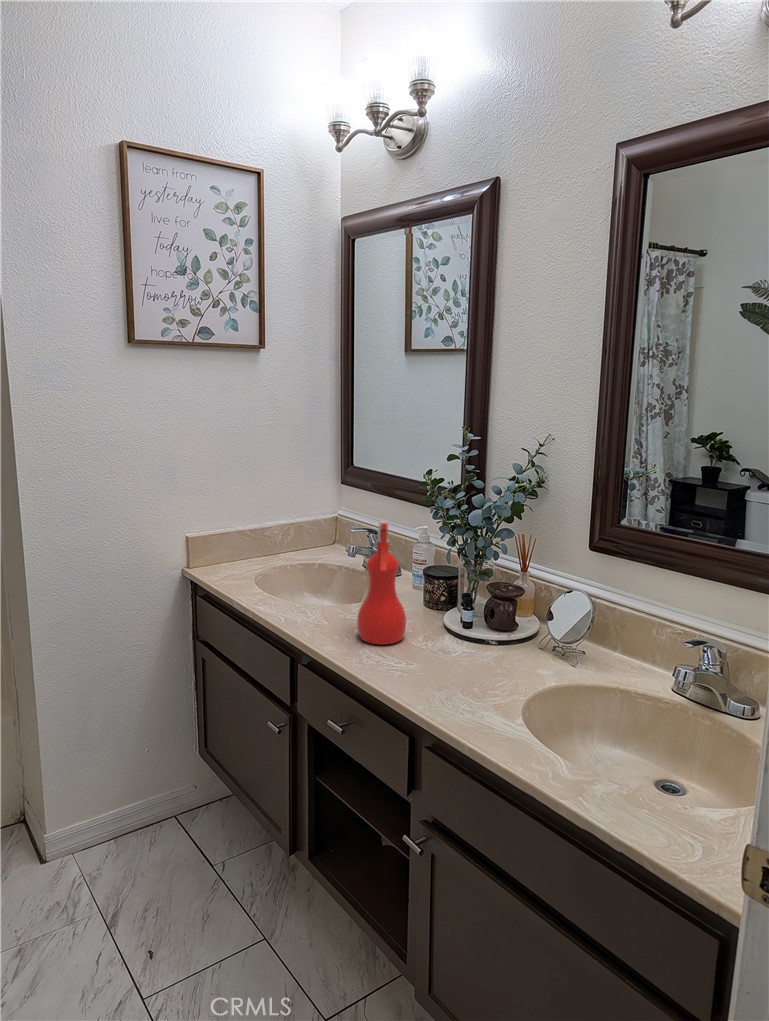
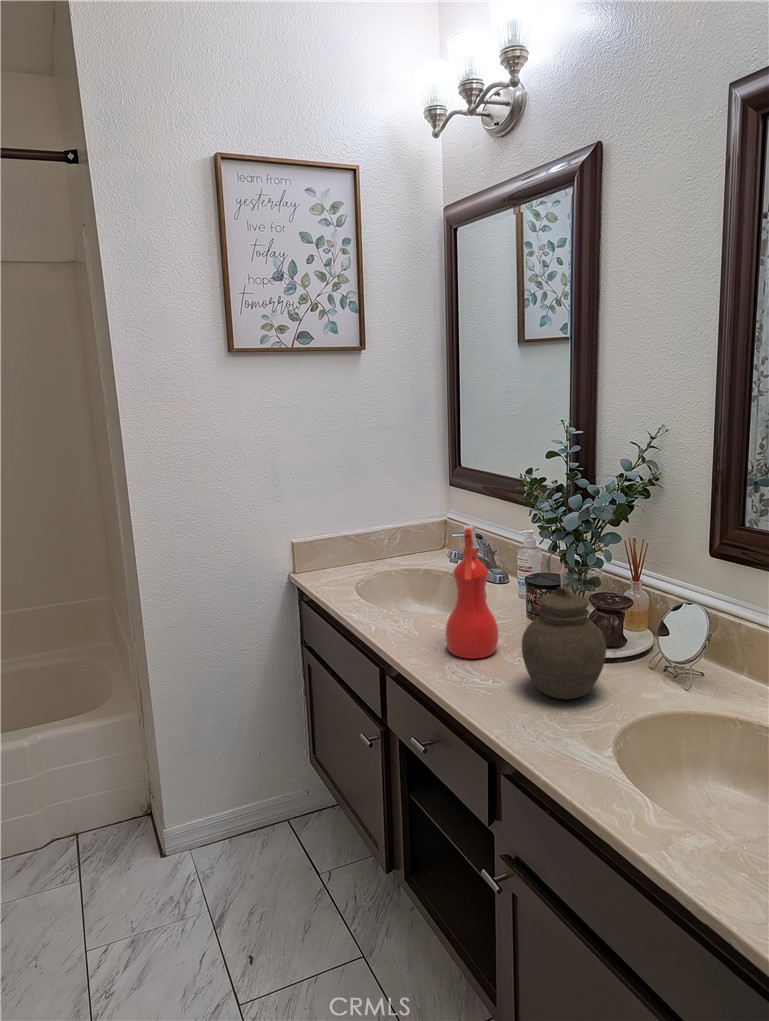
jar: none [435,576,510,677] -> present [522,587,606,699]

